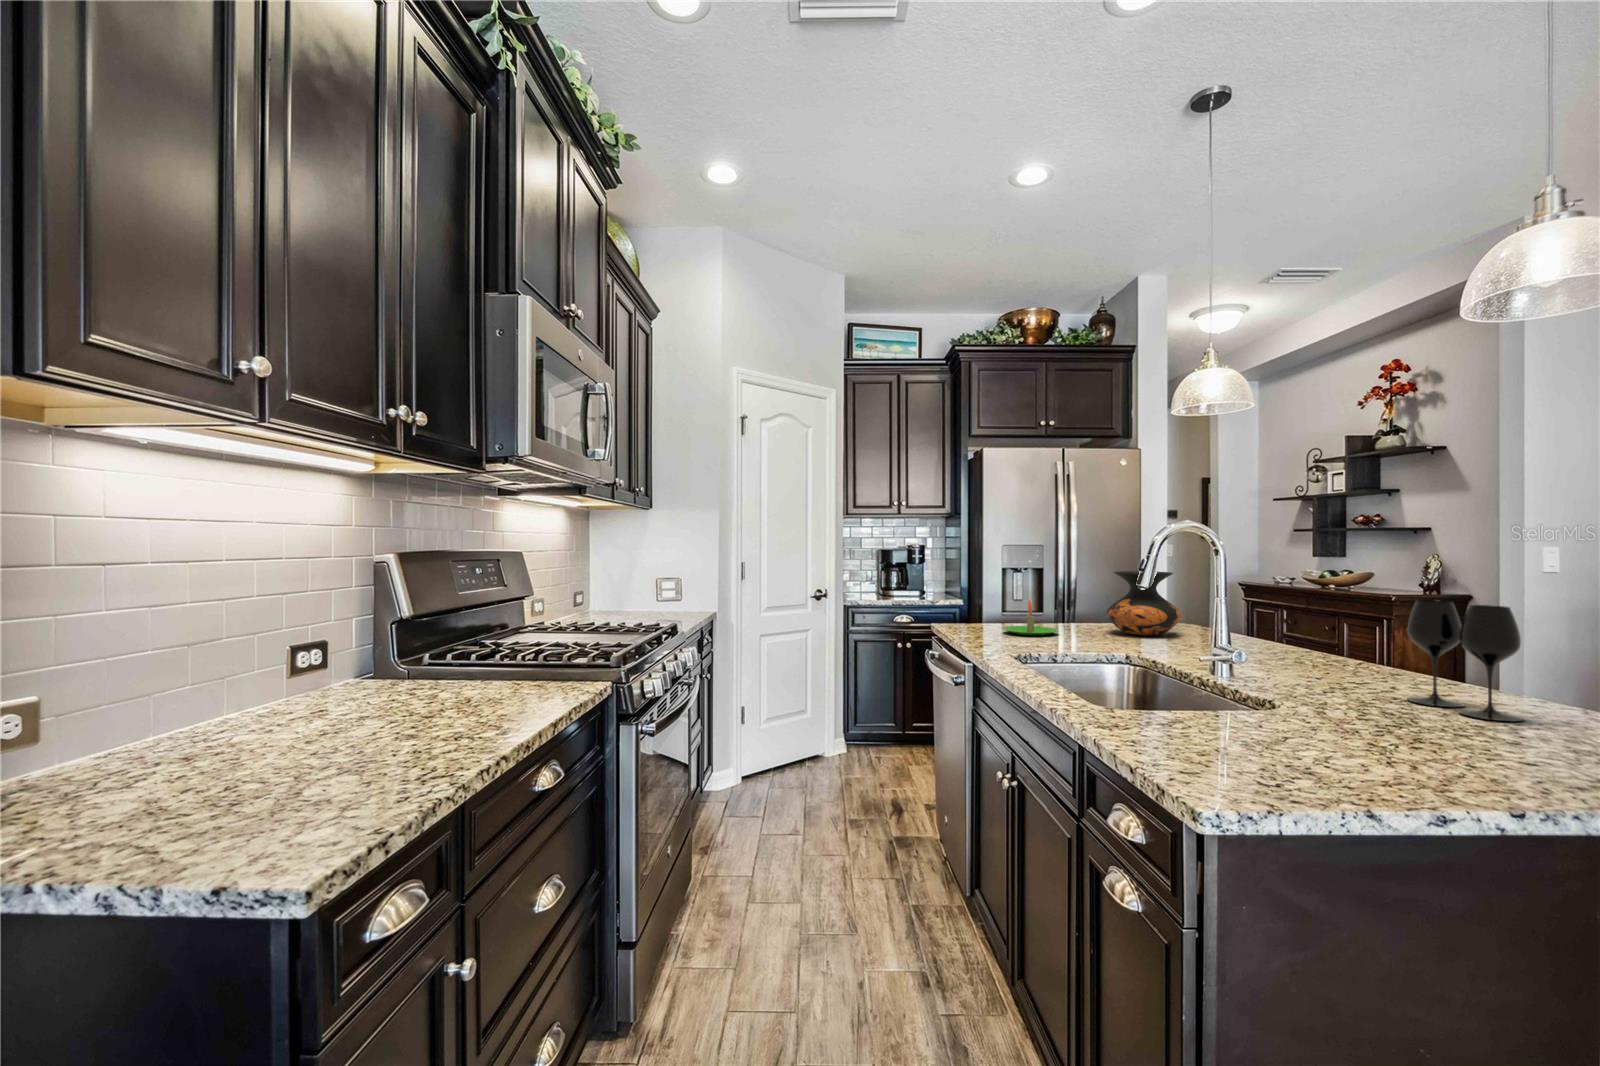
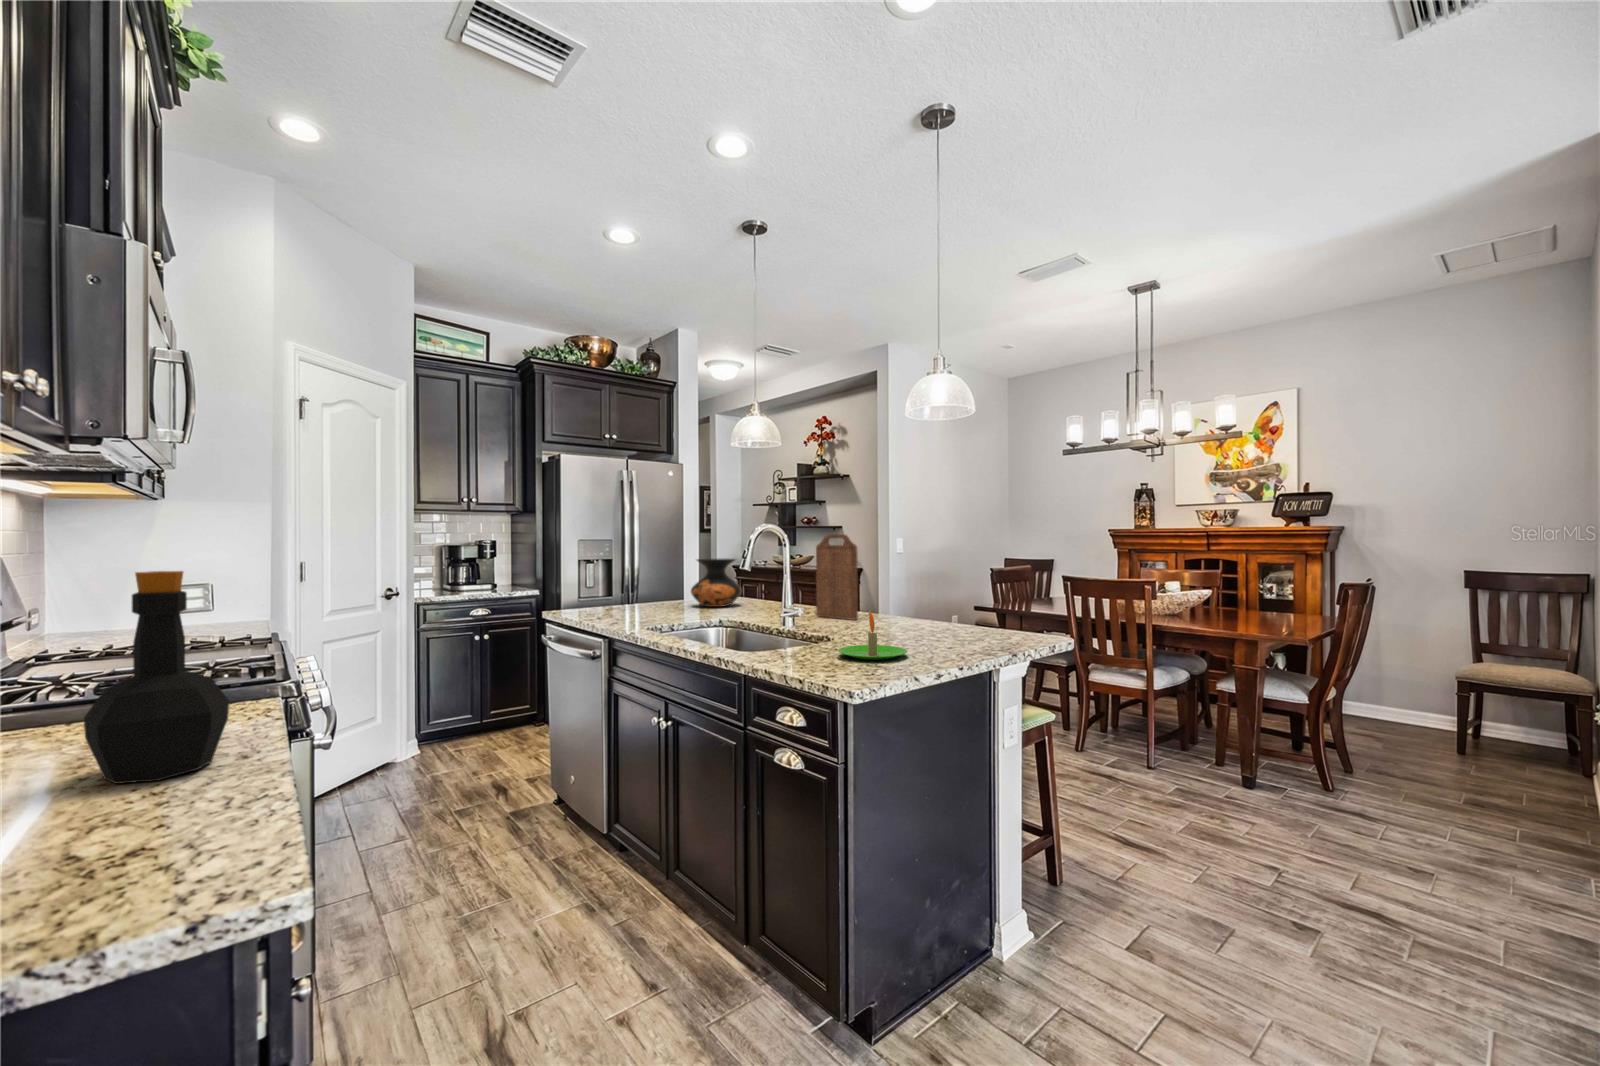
cutting board: none [1279,541,1351,679] -> present [816,534,858,620]
bottle: none [379,574,482,755] -> present [84,571,229,784]
candle: present [1003,599,1058,636] -> present [838,611,907,660]
wine glass: present [1407,600,1523,722] -> none [891,568,943,631]

